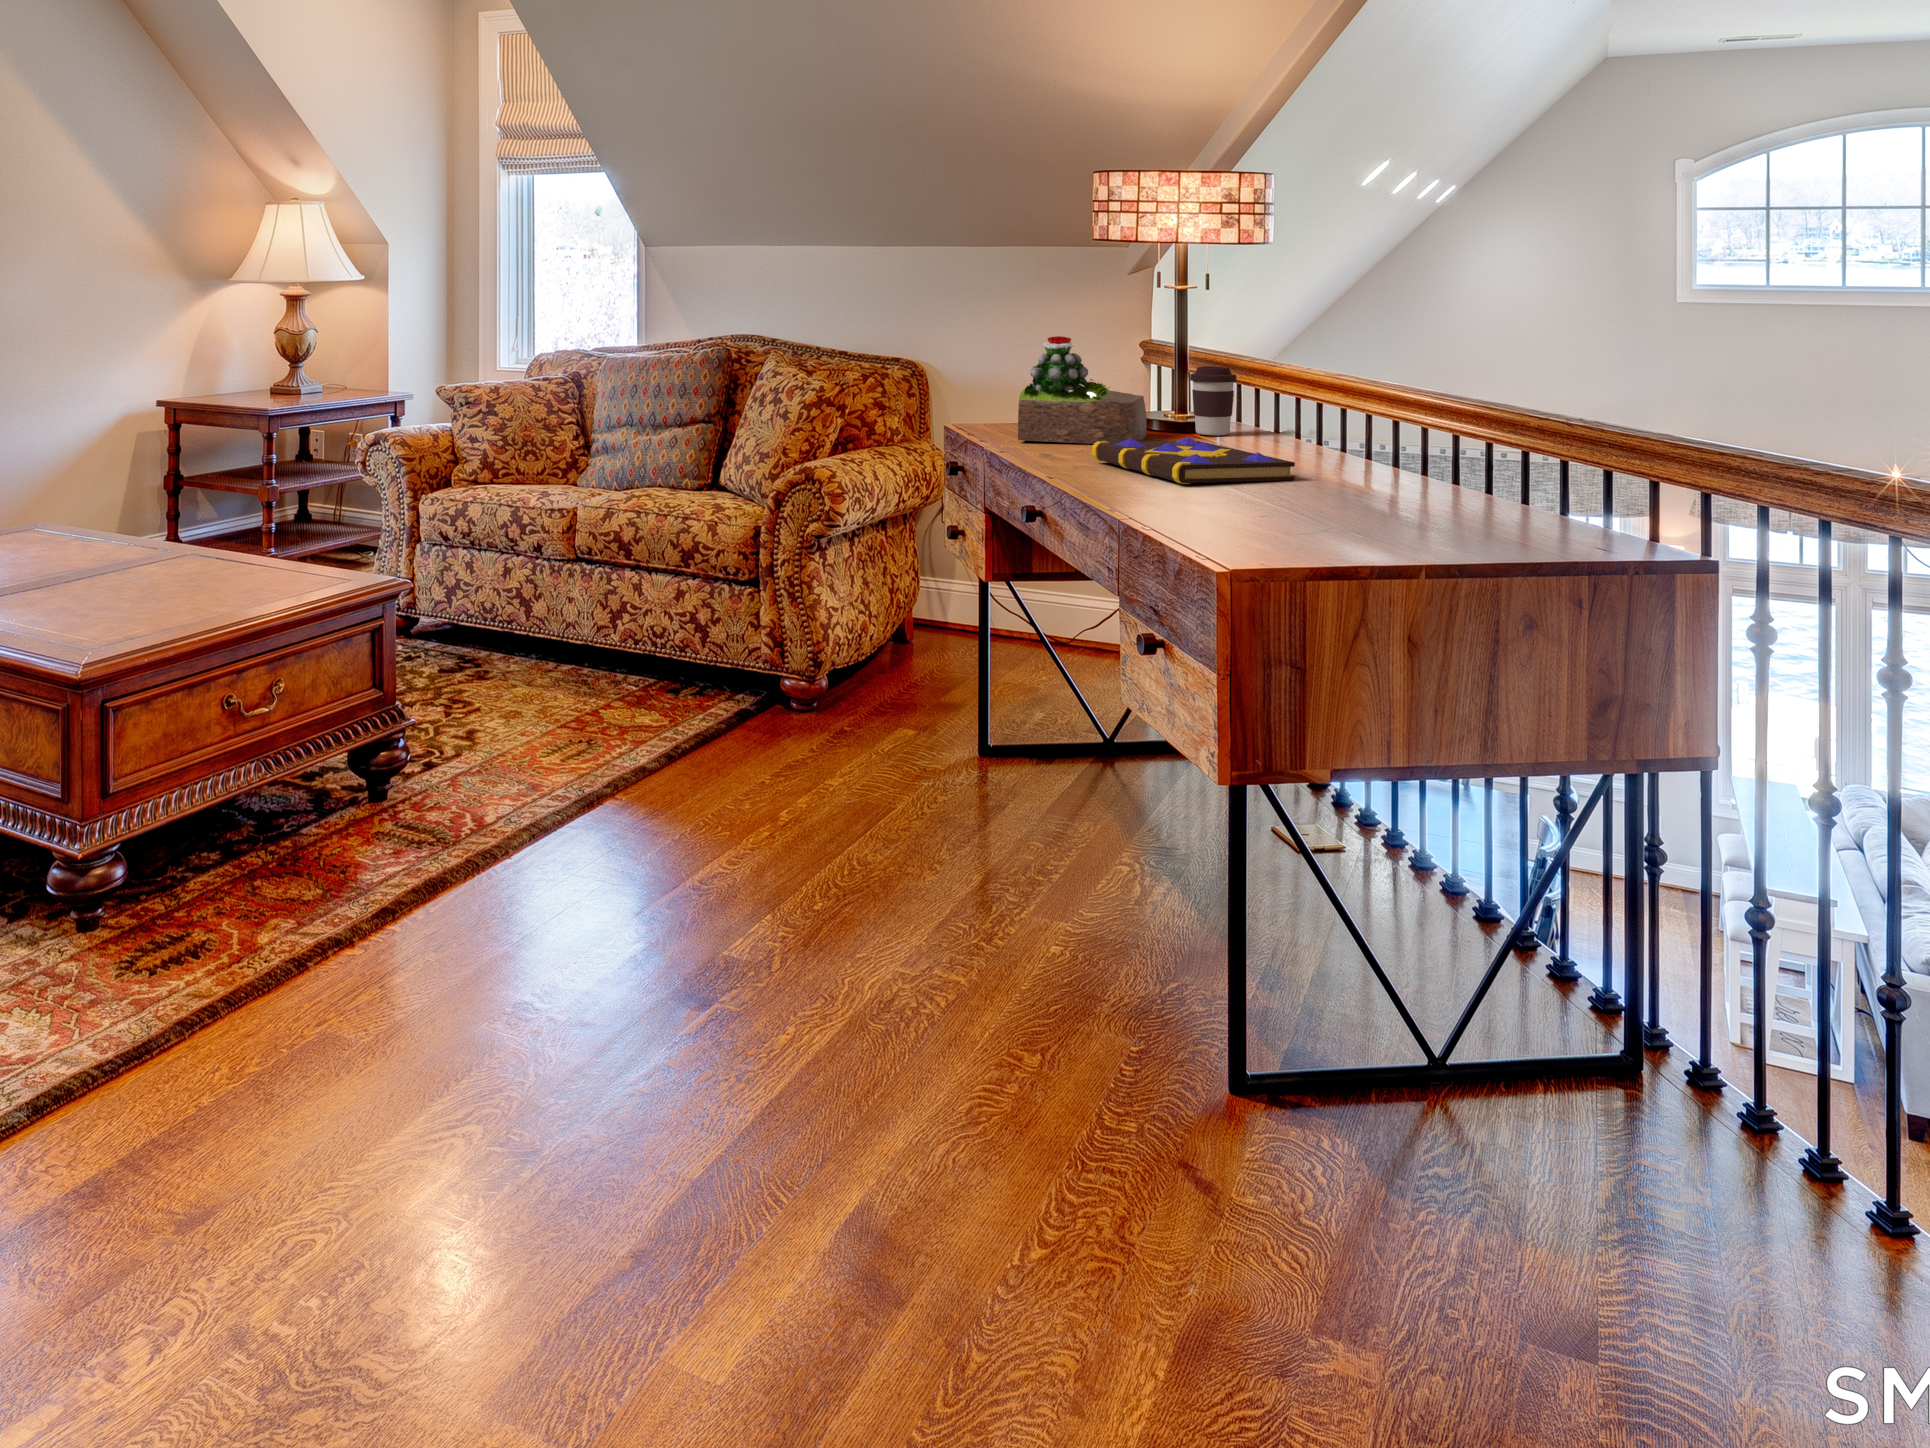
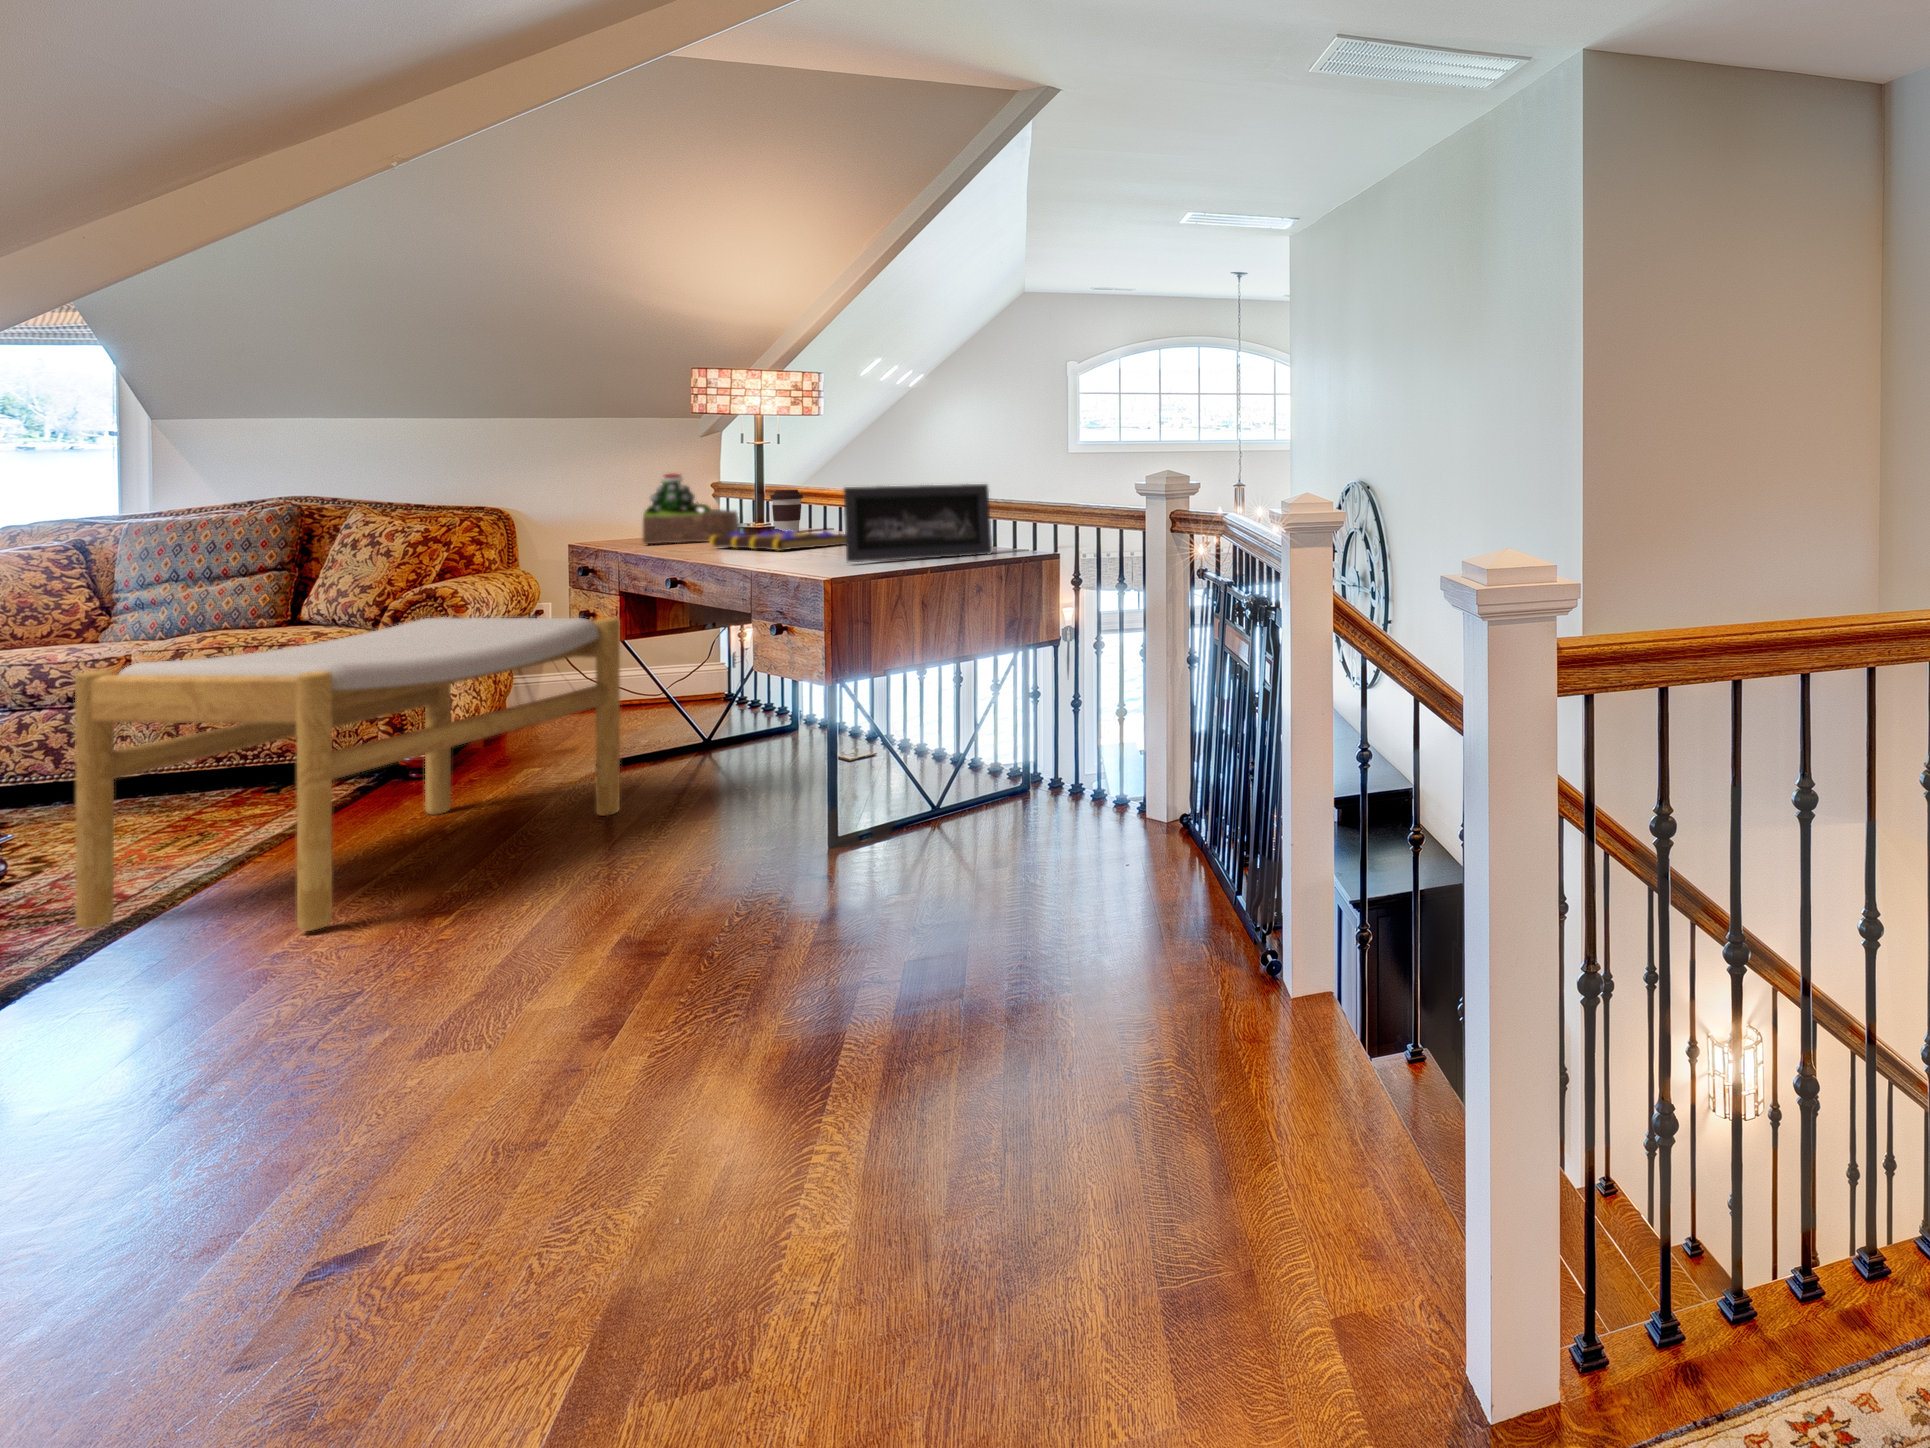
picture frame: none [1273,395,1570,557] -> present [844,484,992,562]
footstool: none [420,521,969,979] -> present [75,617,620,931]

